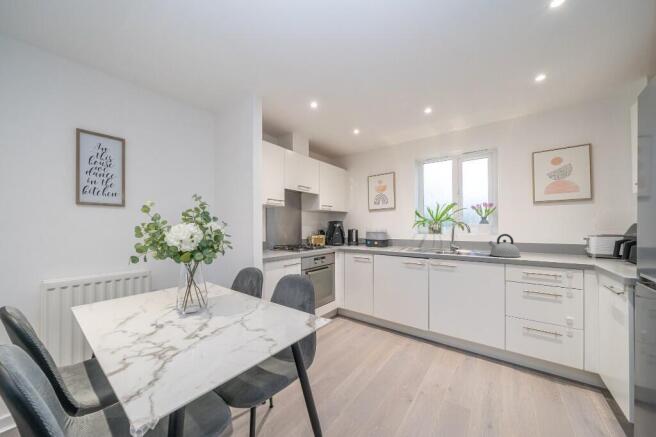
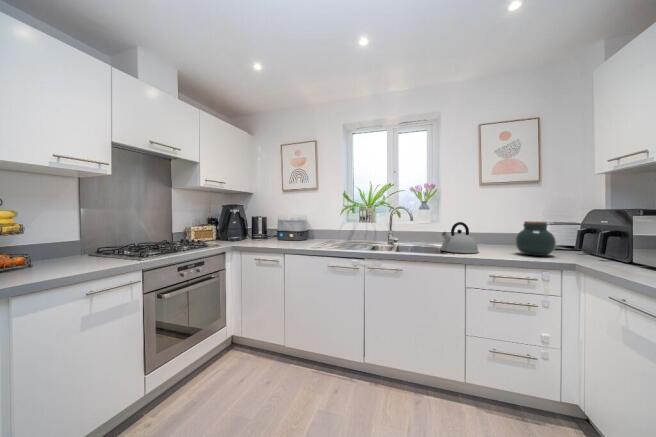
jar: none [550,234,582,260] -> present [515,221,556,256]

